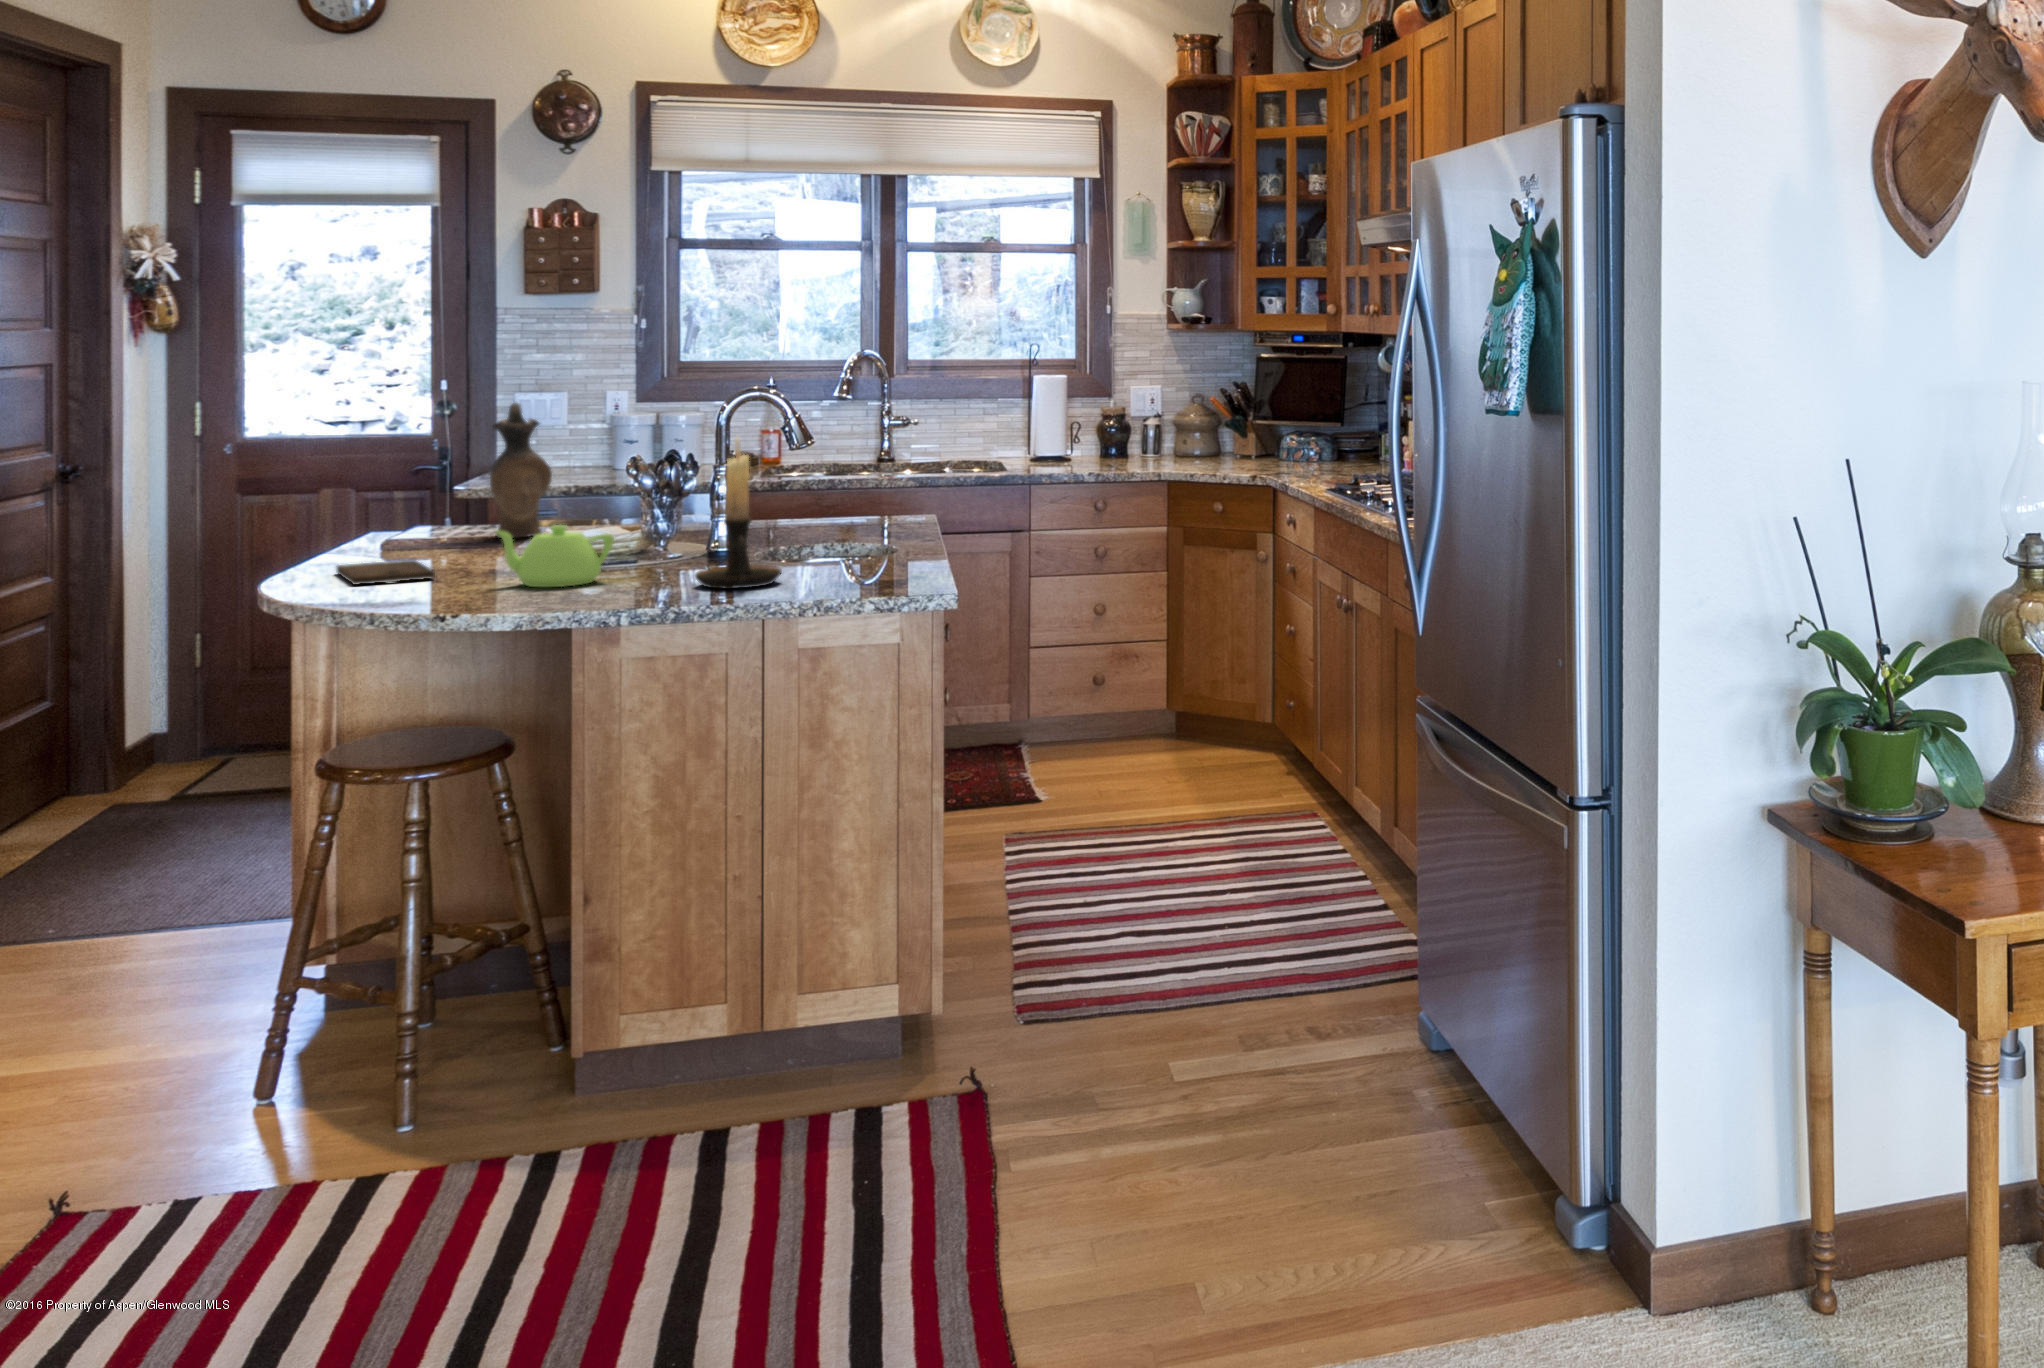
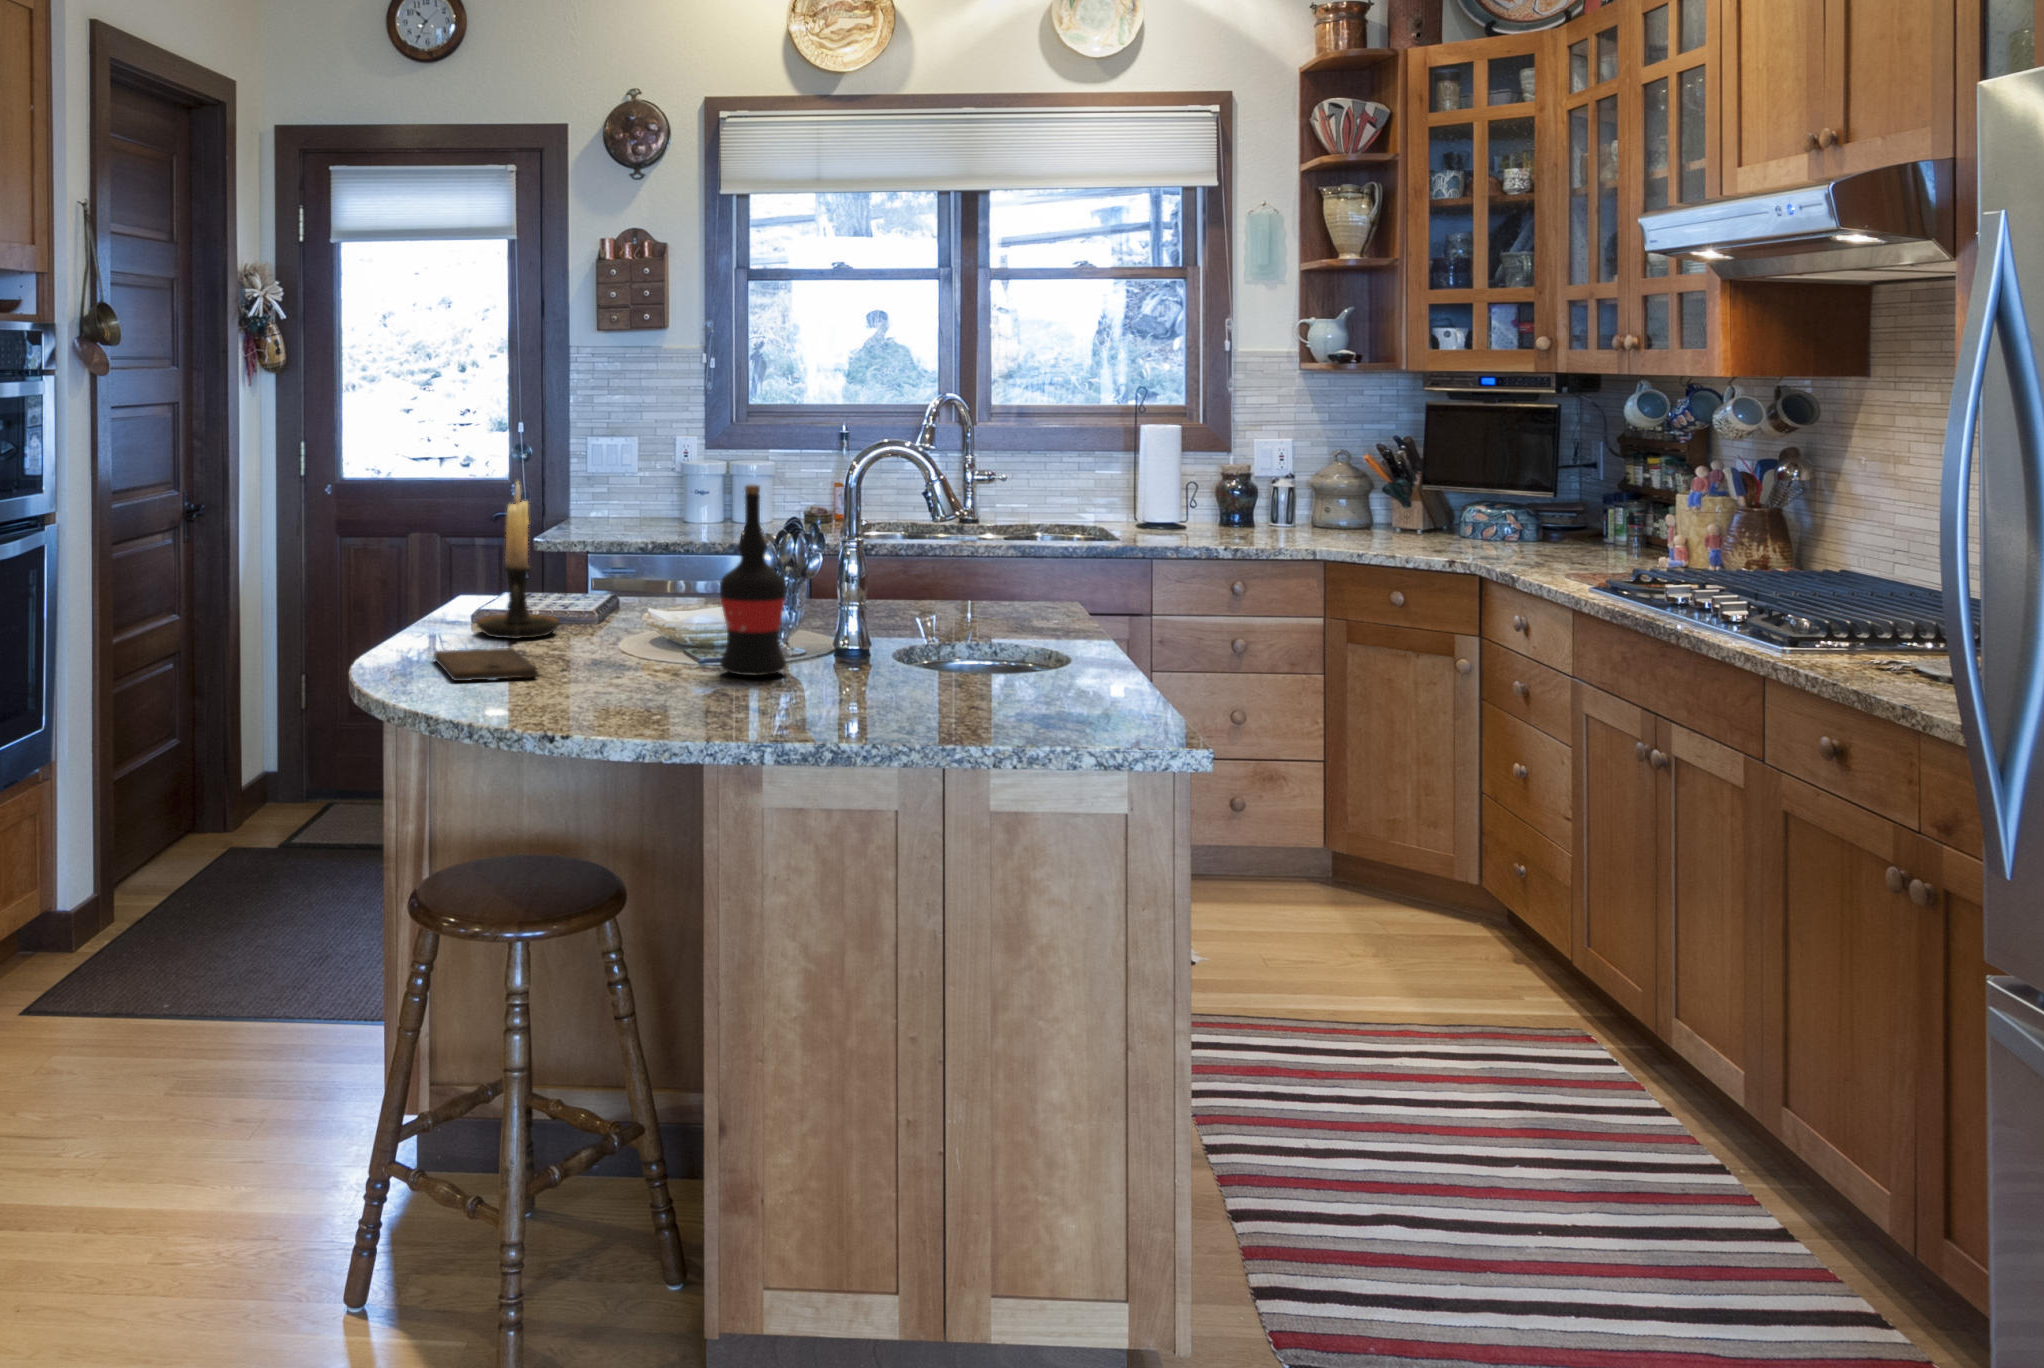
ceramic pitcher: present [490,403,552,538] -> none [581,458,645,616]
wine bottle: none [604,416,663,568] -> present [719,484,787,676]
candle holder: present [695,438,782,589] -> present [477,483,559,638]
teapot: present [496,525,614,587] -> none [604,623,739,703]

